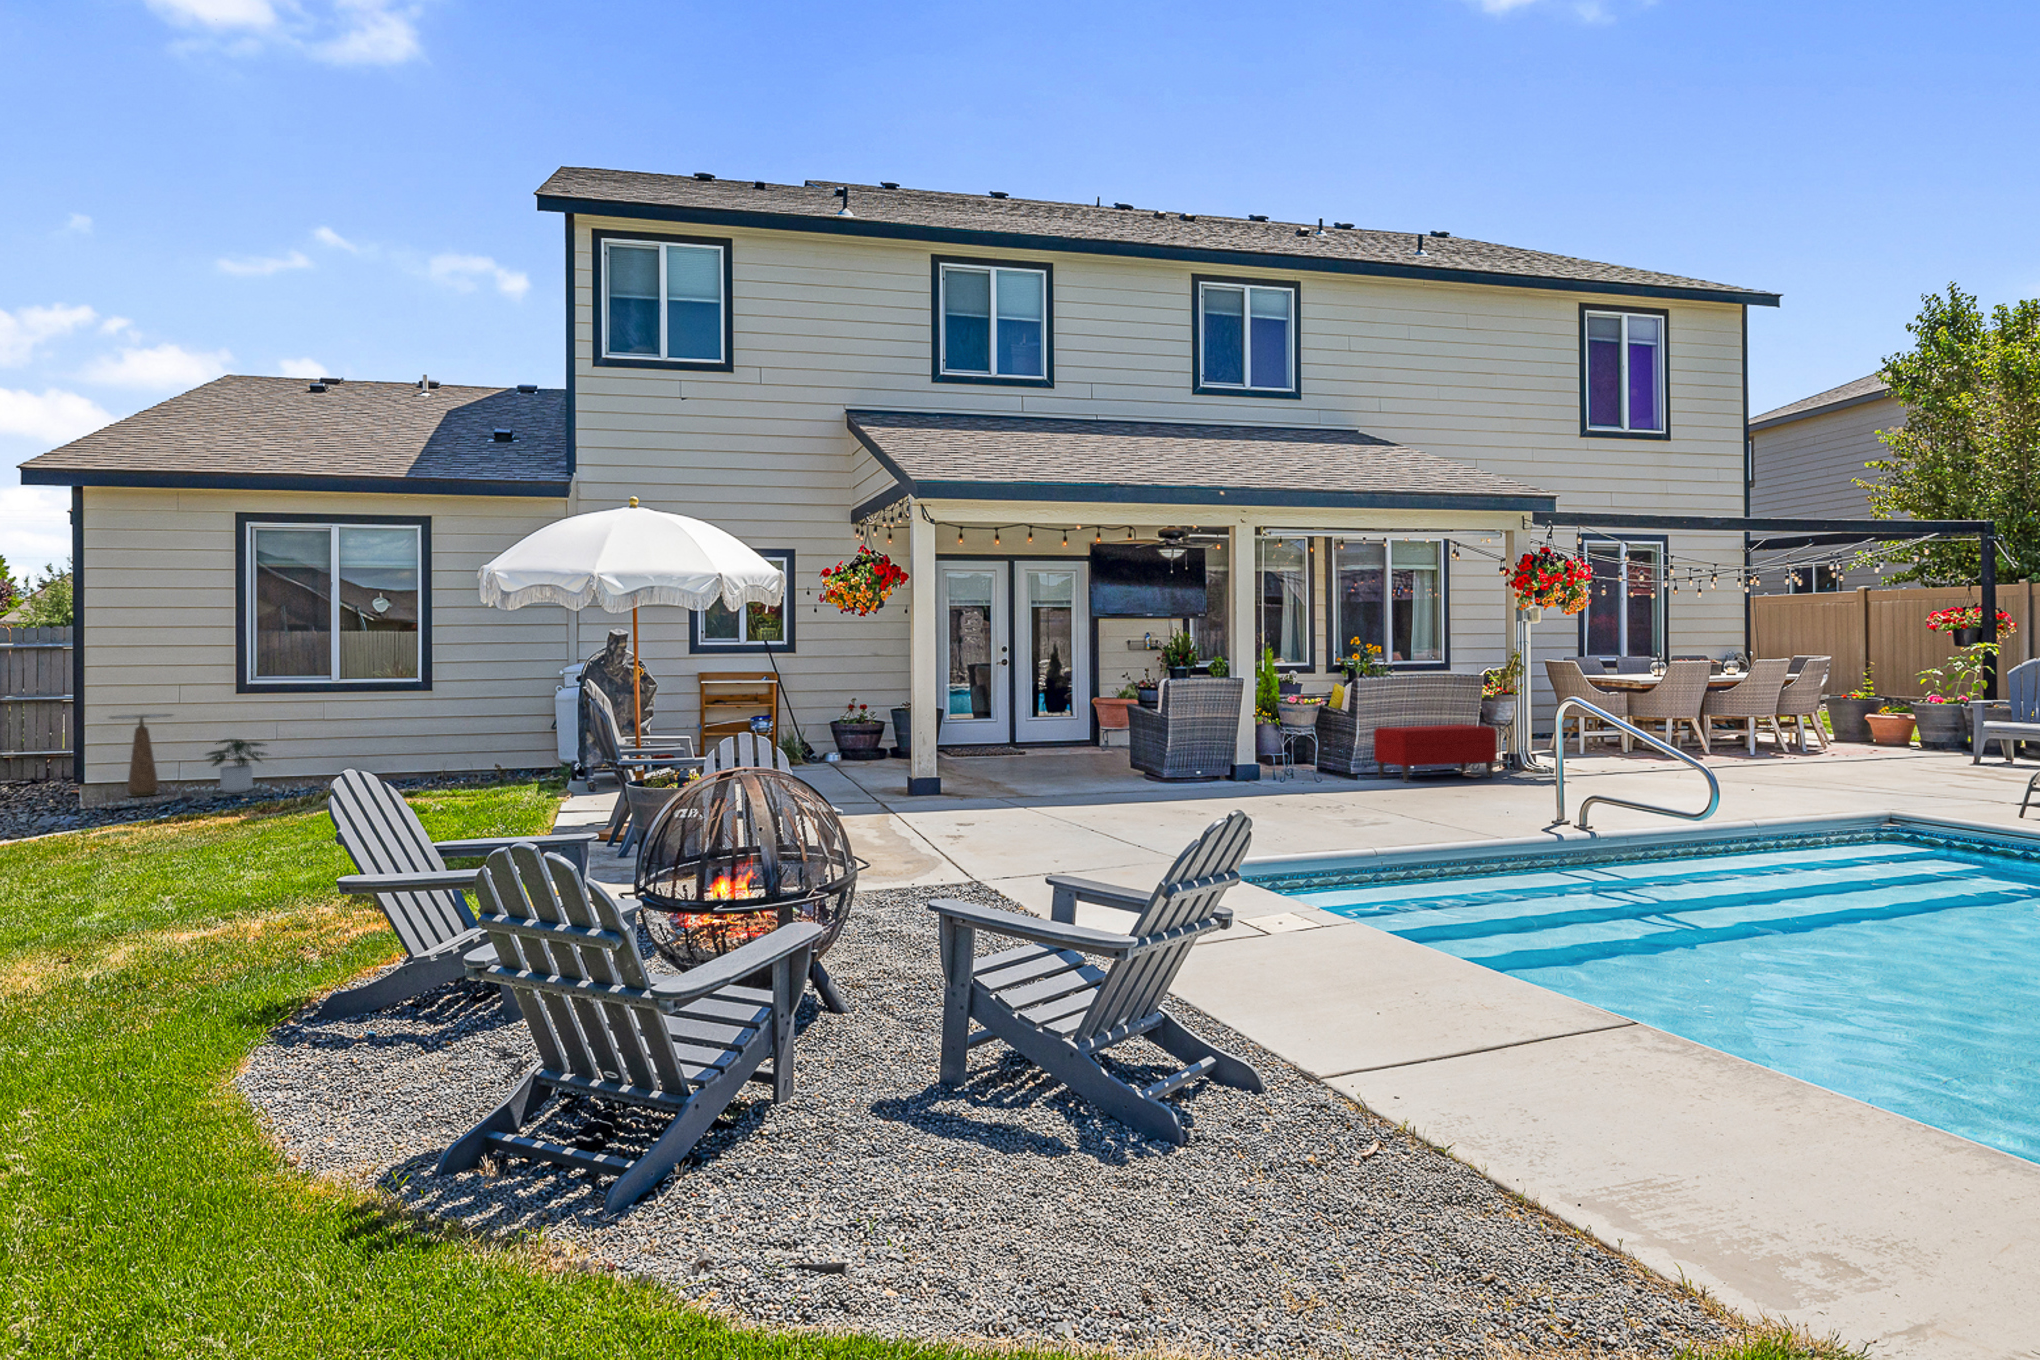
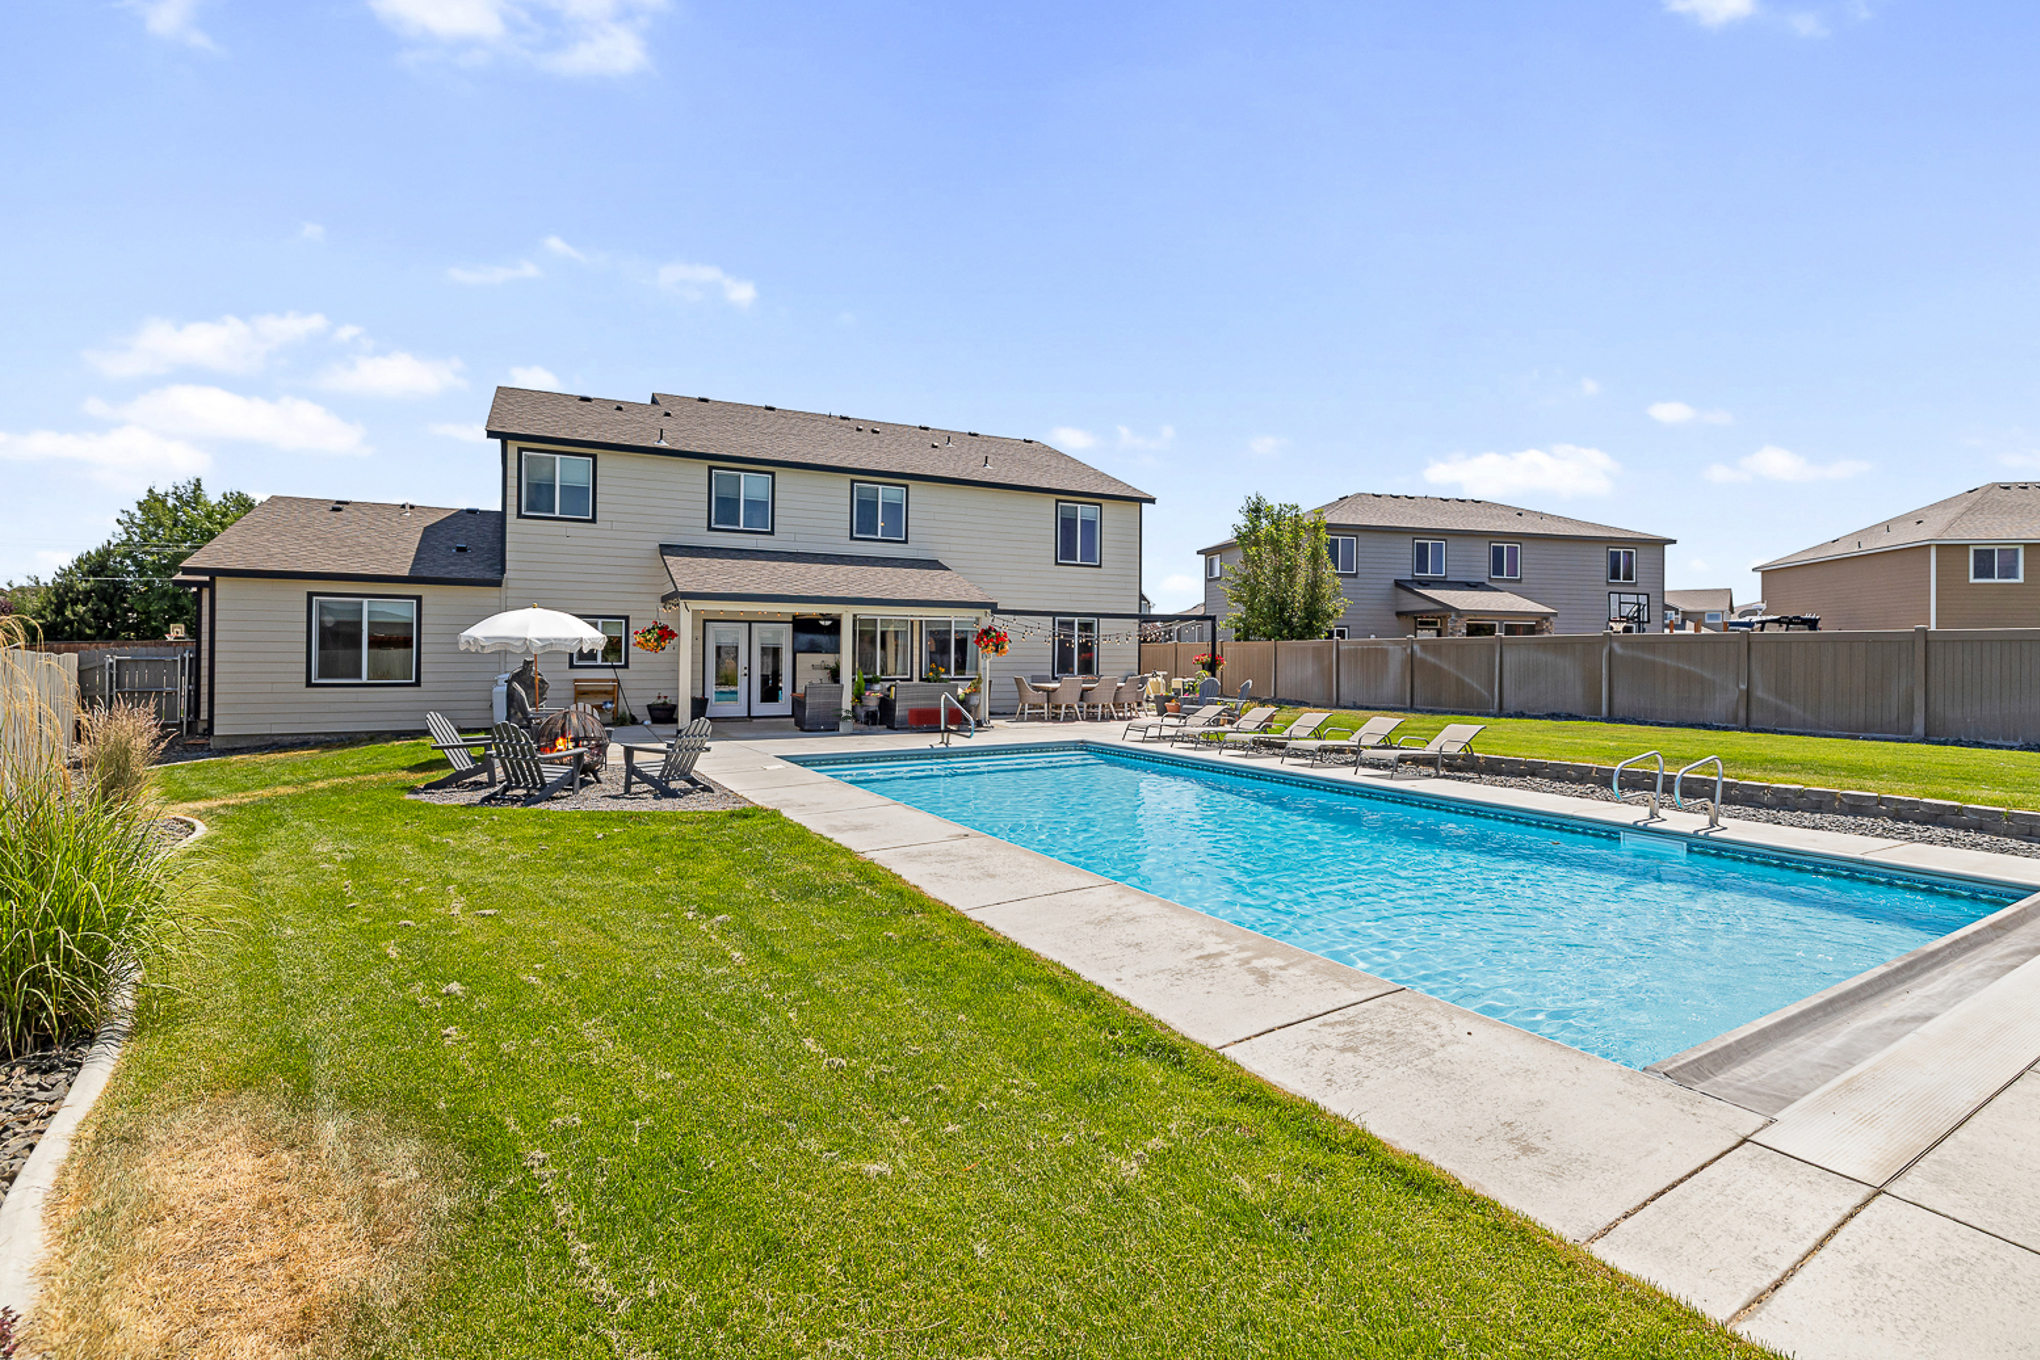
side table: present [109,714,173,797] -> none [233,697,271,740]
potted plant: present [206,739,267,793] -> present [832,708,861,734]

